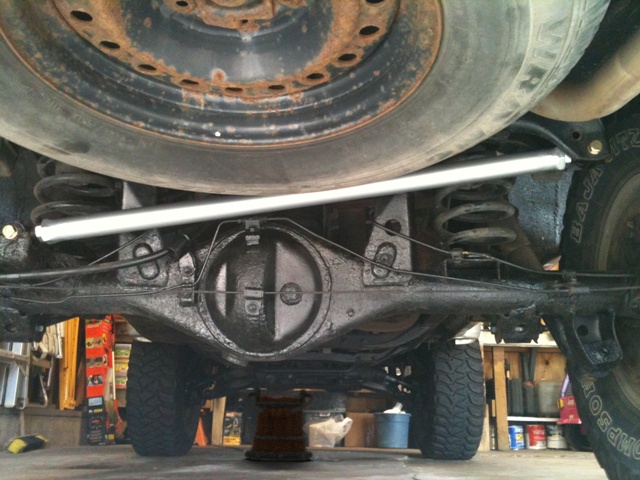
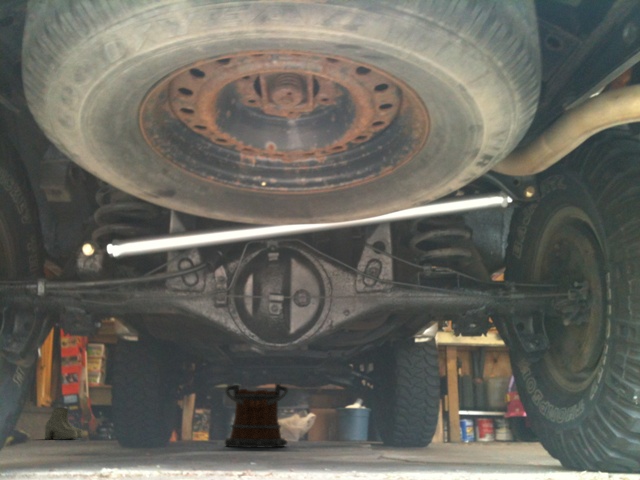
boots: none [71,410,111,443] -> present [45,408,83,440]

